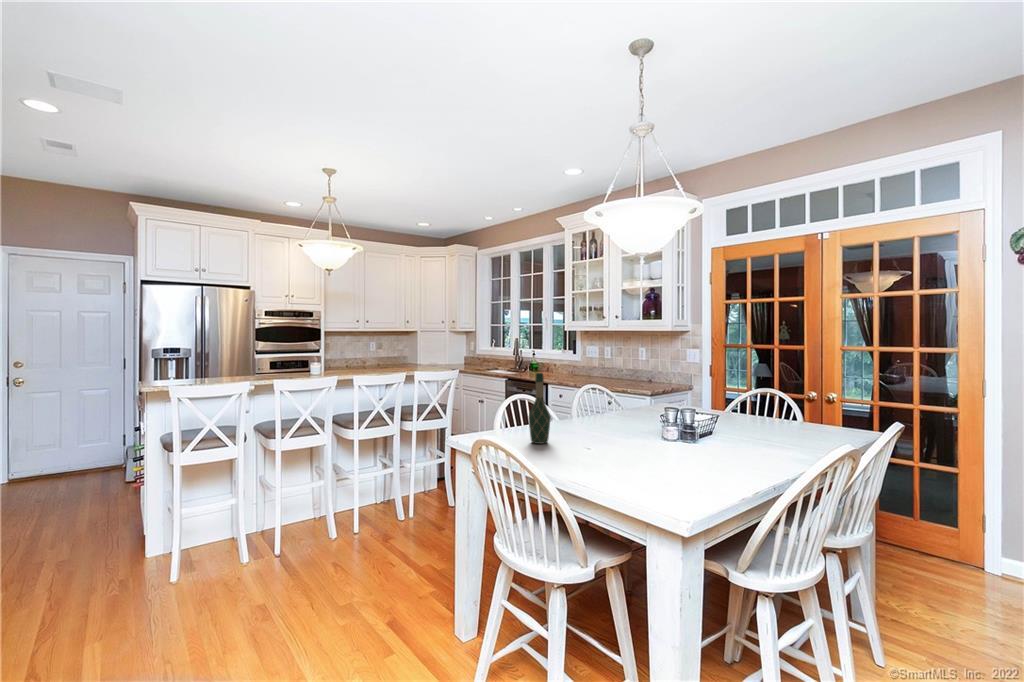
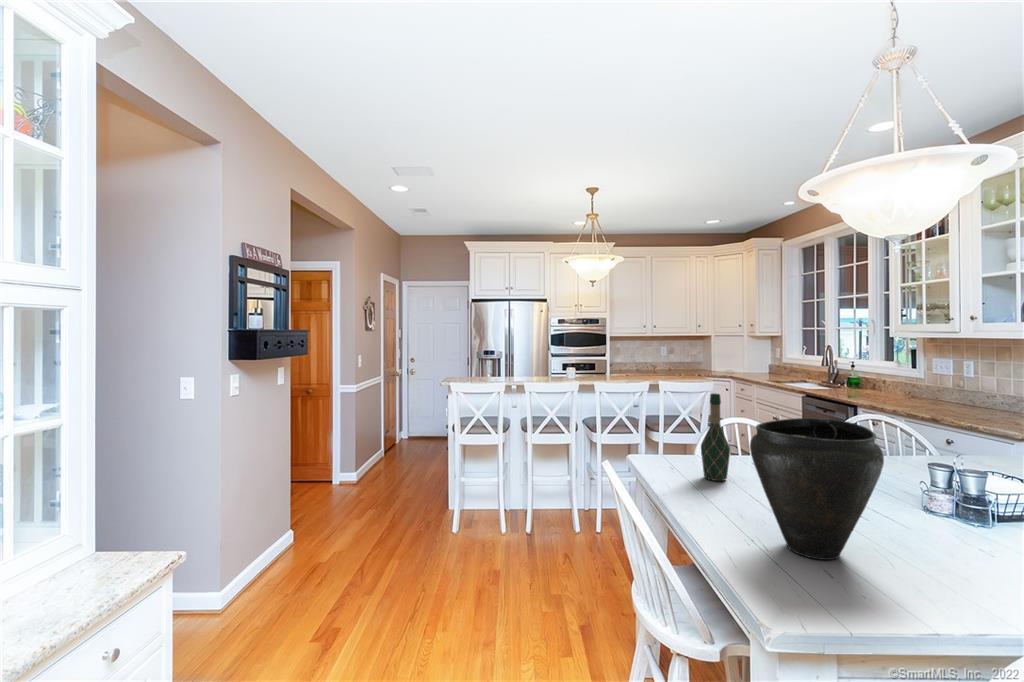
vase: none [609,382,689,475] -> present [750,418,884,560]

